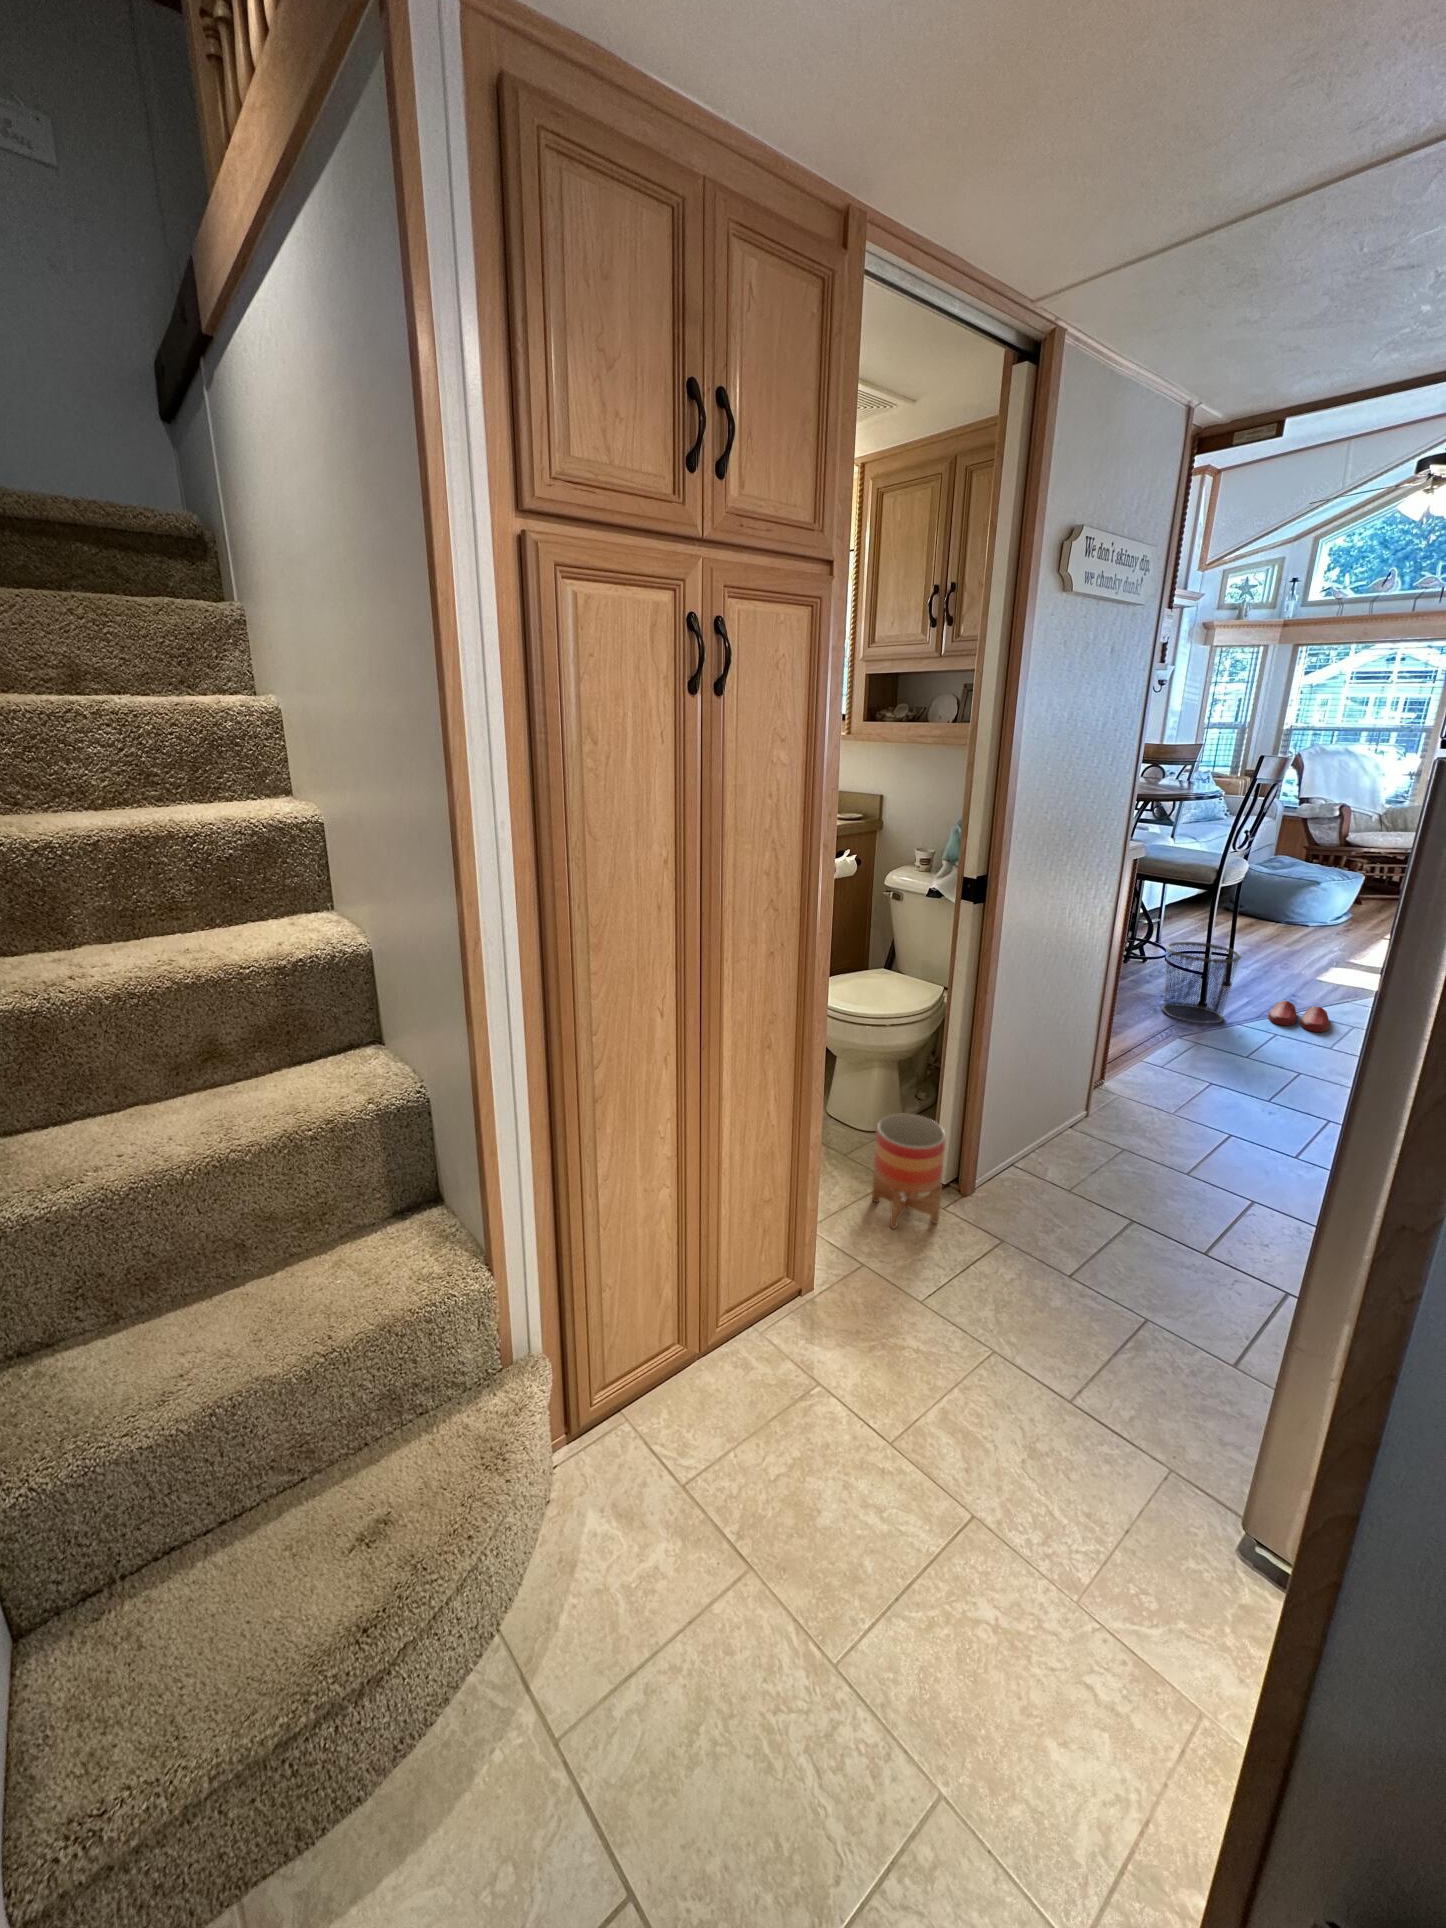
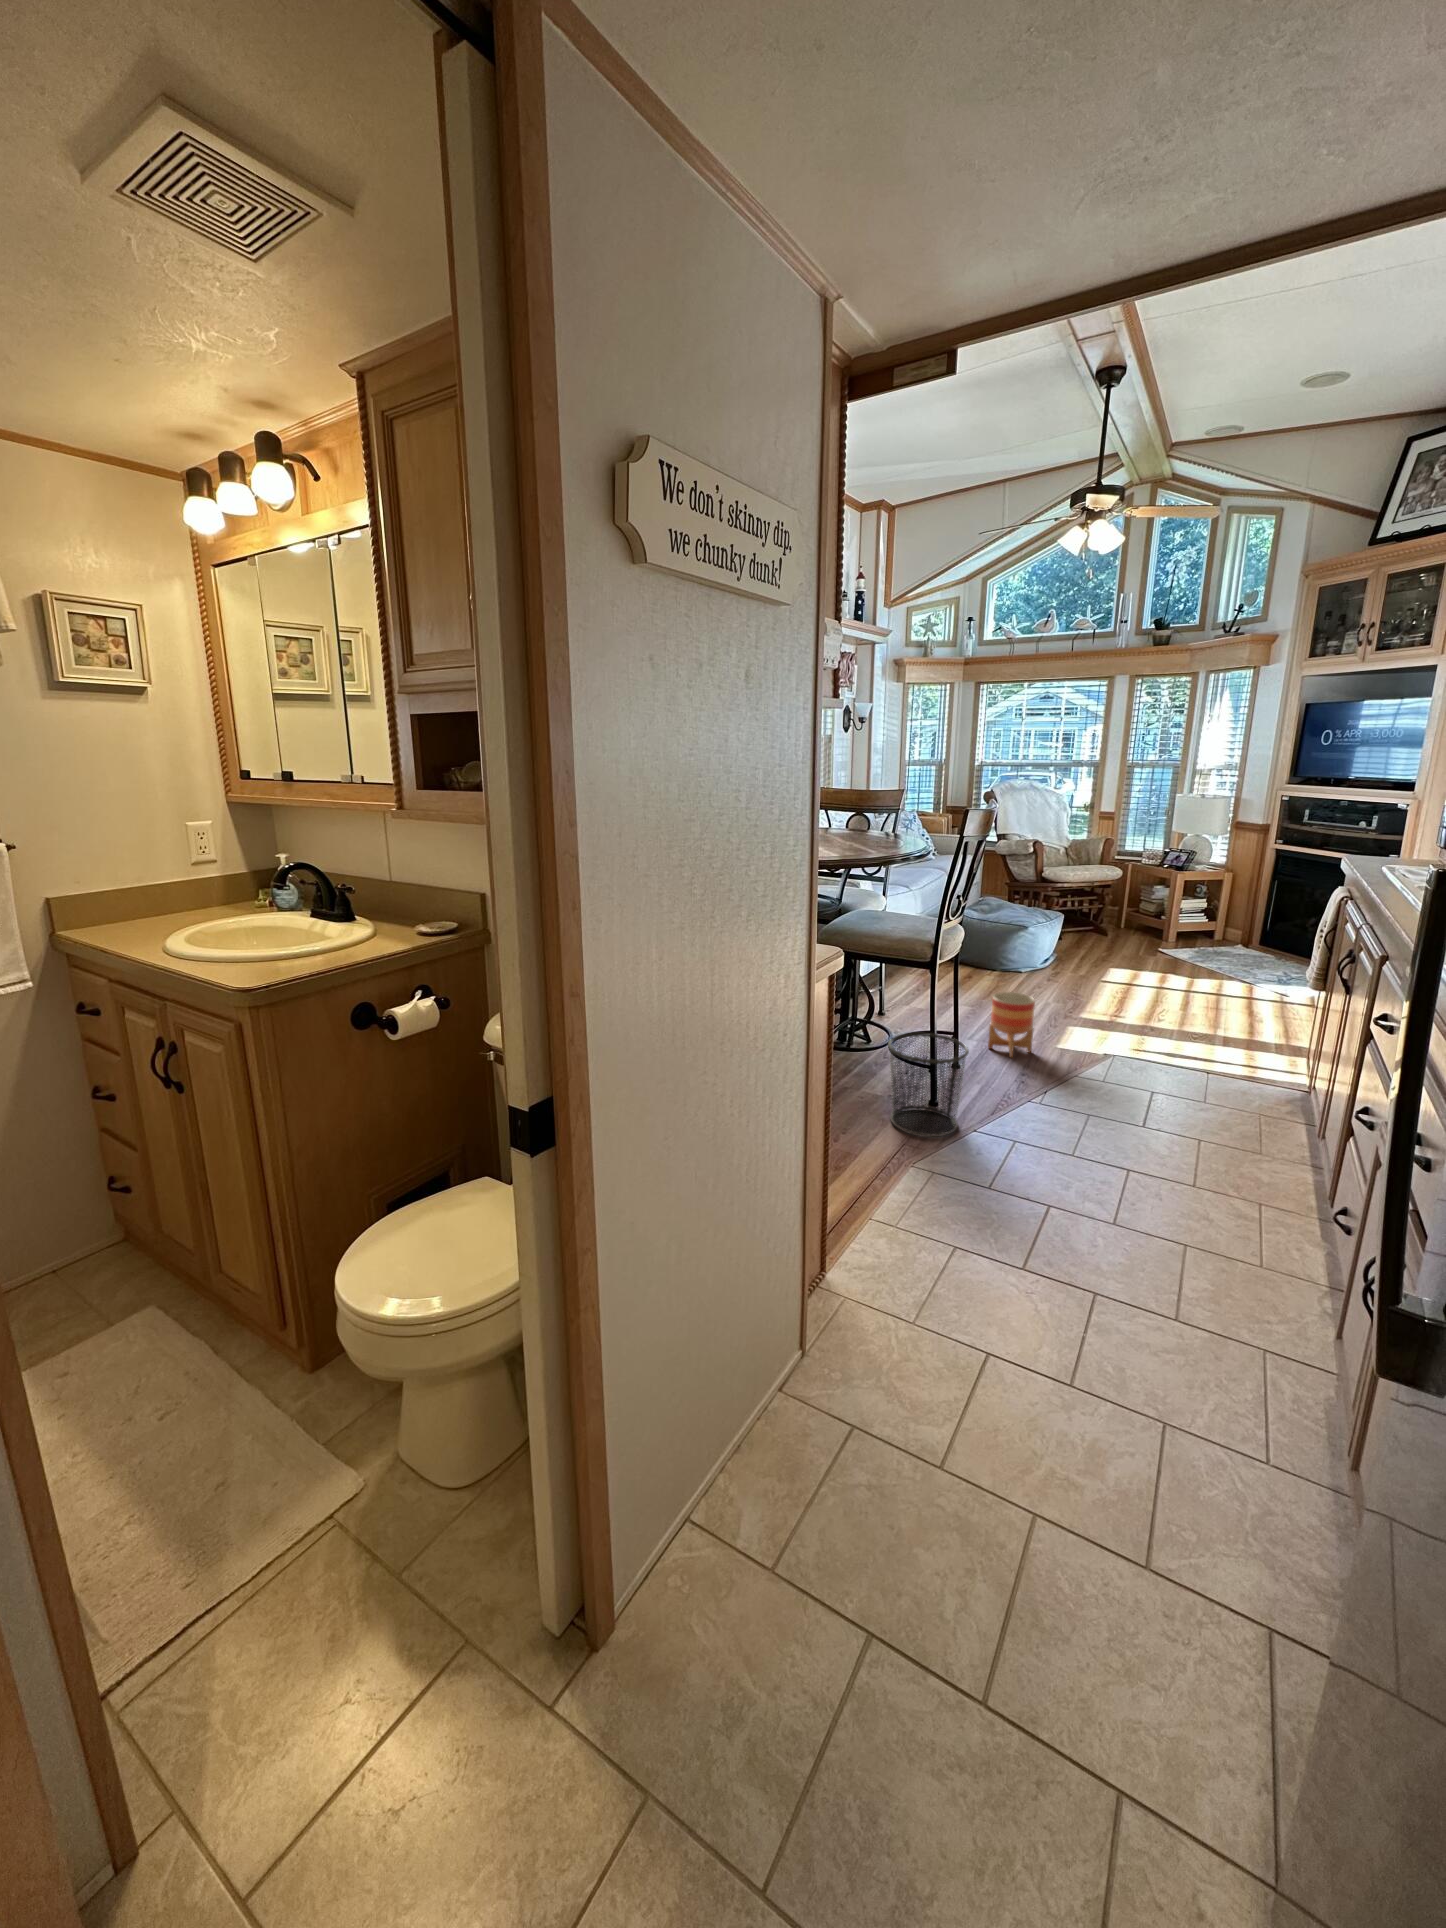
slippers: present [1268,1001,1330,1032] -> none [1002,1090,1065,1131]
planter: present [872,1114,946,1229] -> present [988,992,1035,1057]

